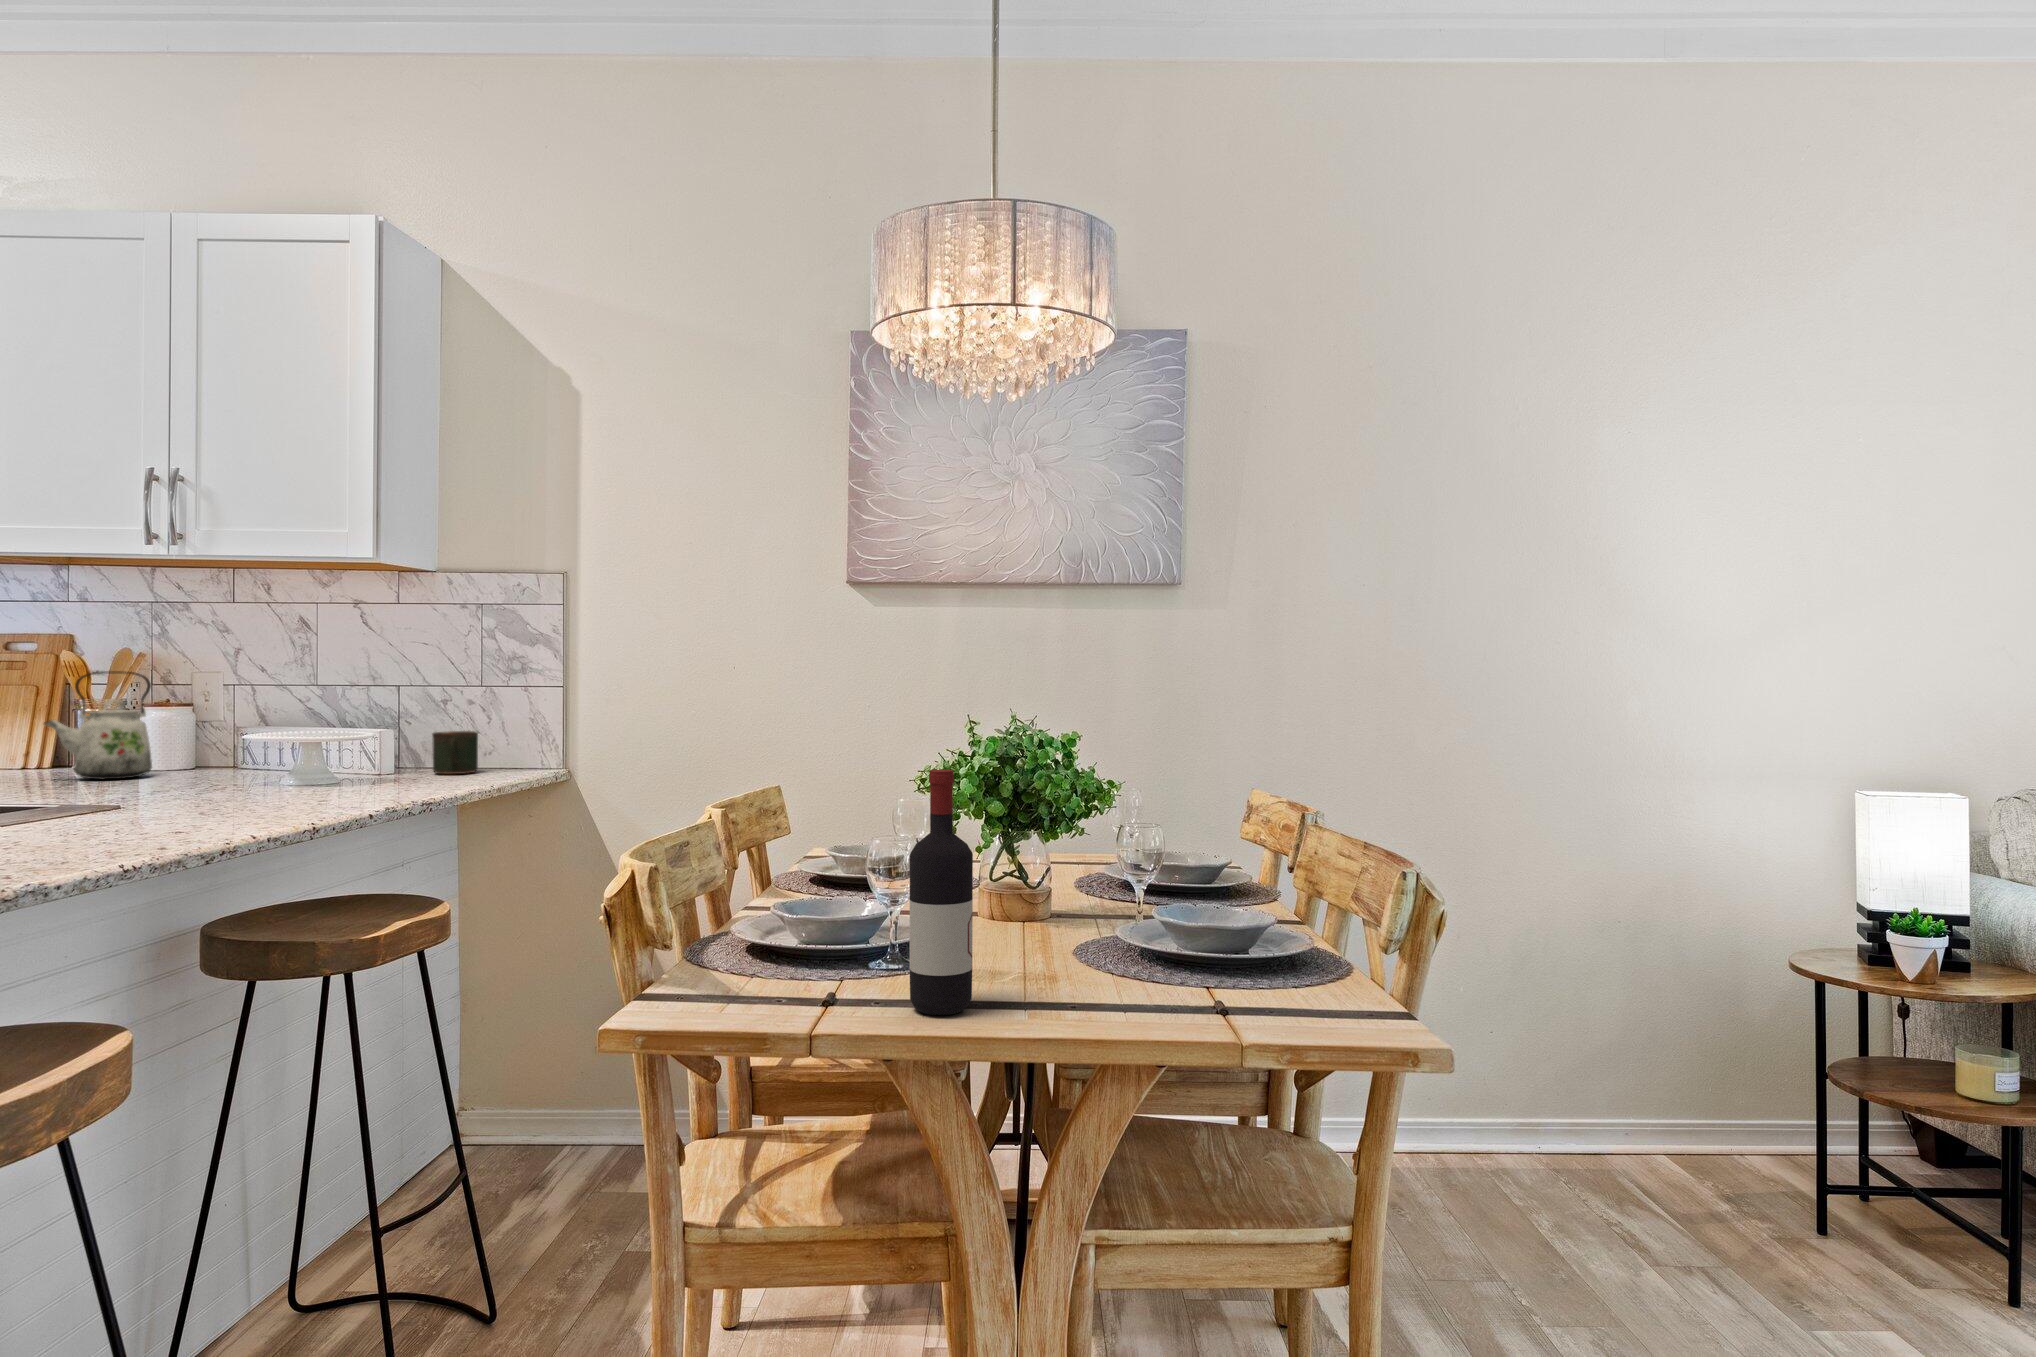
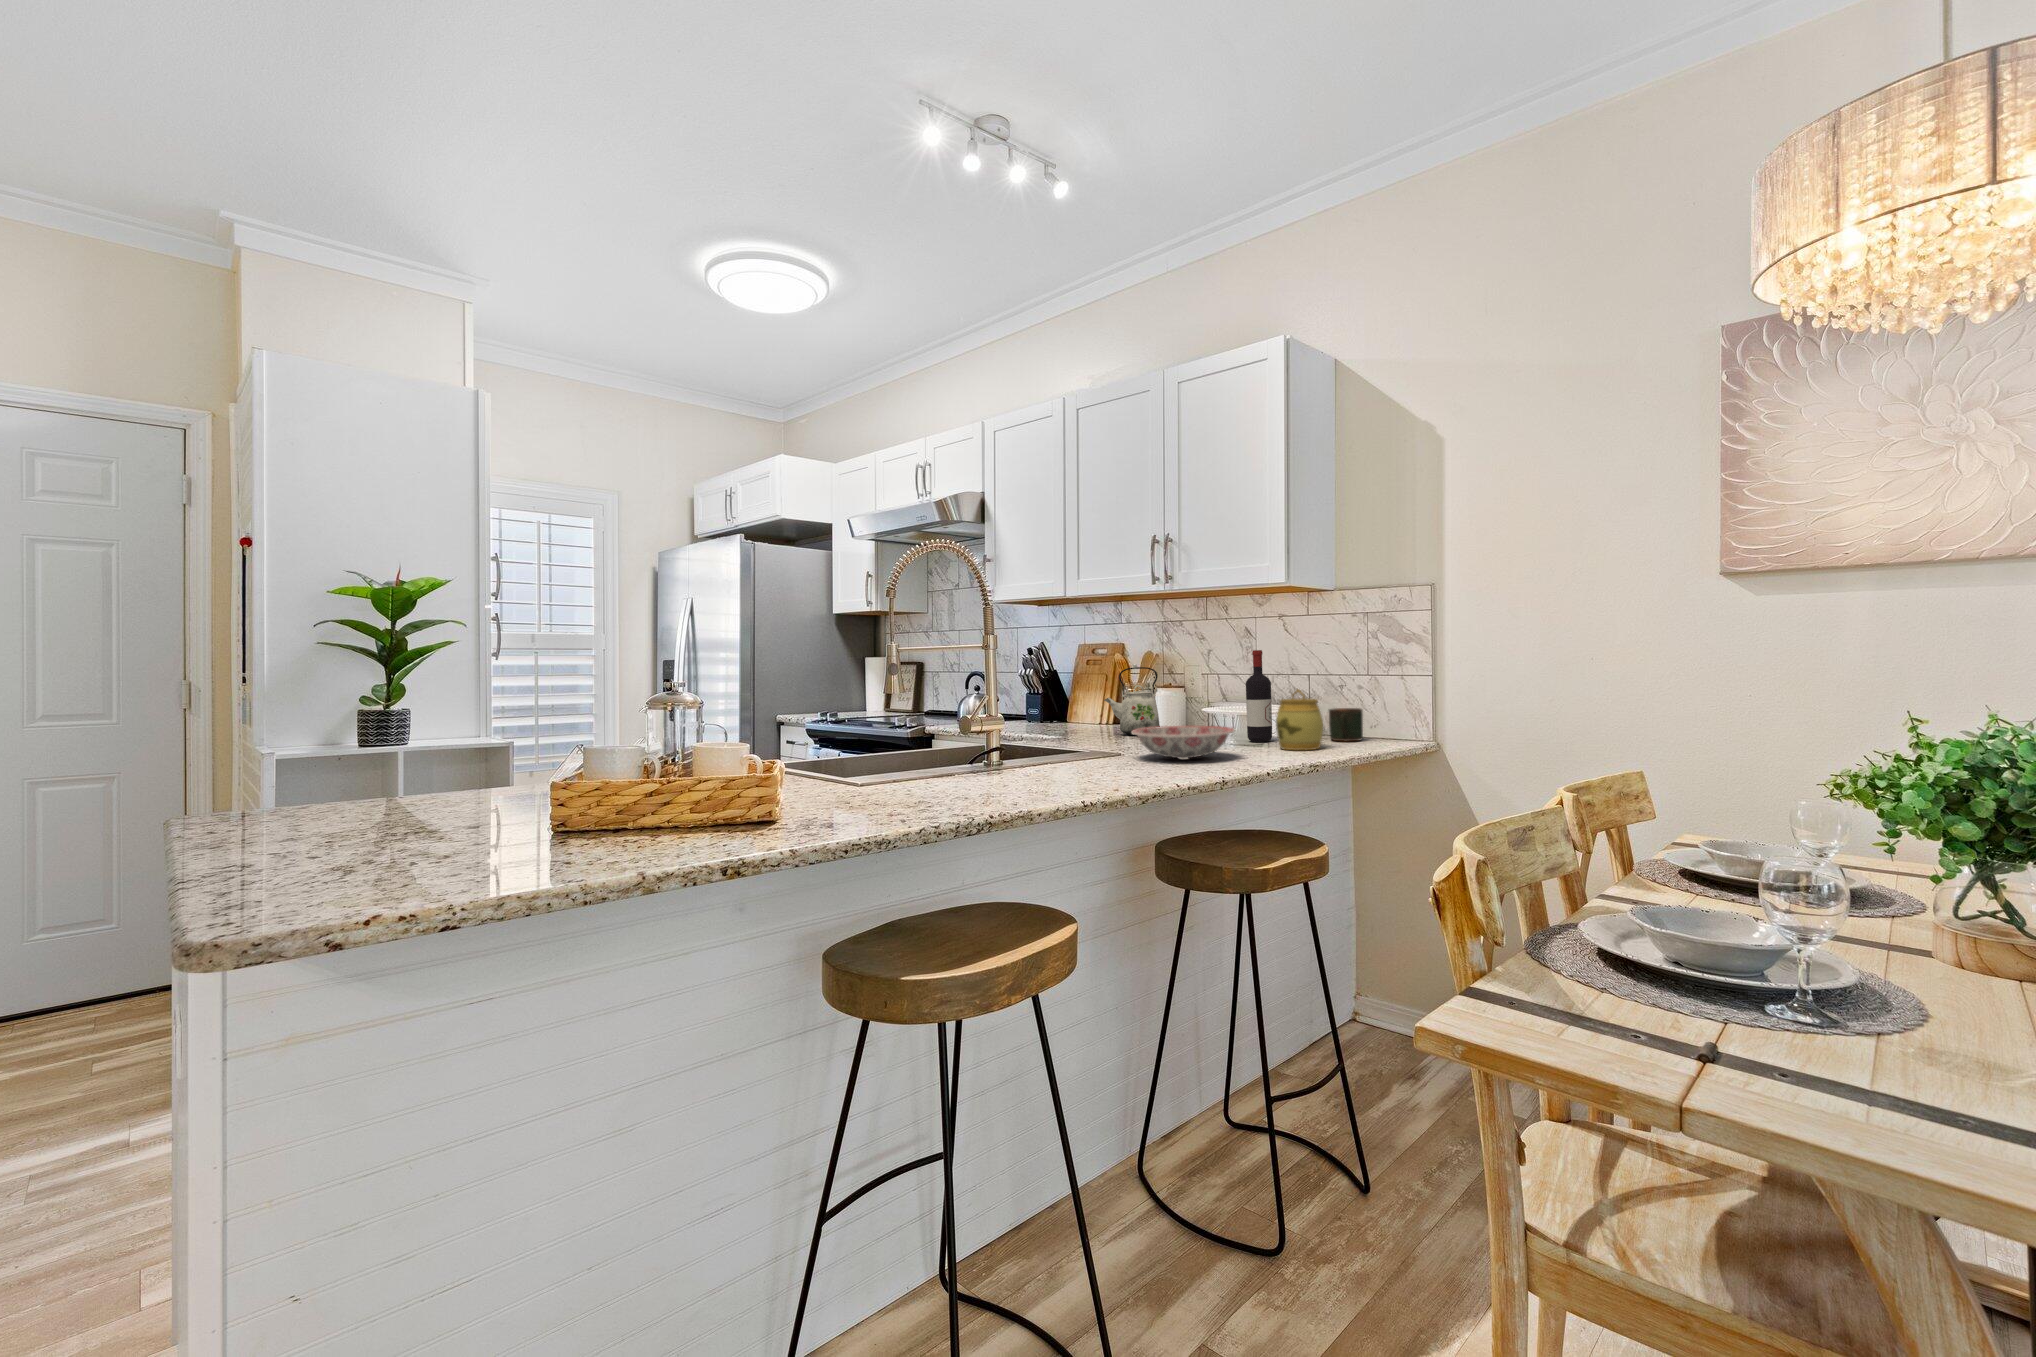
jar: none [360,704,429,786] -> present [1276,690,1323,750]
ceramic bowl: none [124,756,304,804] -> present [1132,726,1234,759]
wine bottle: present [909,770,973,1015] -> present [1246,650,1272,742]

